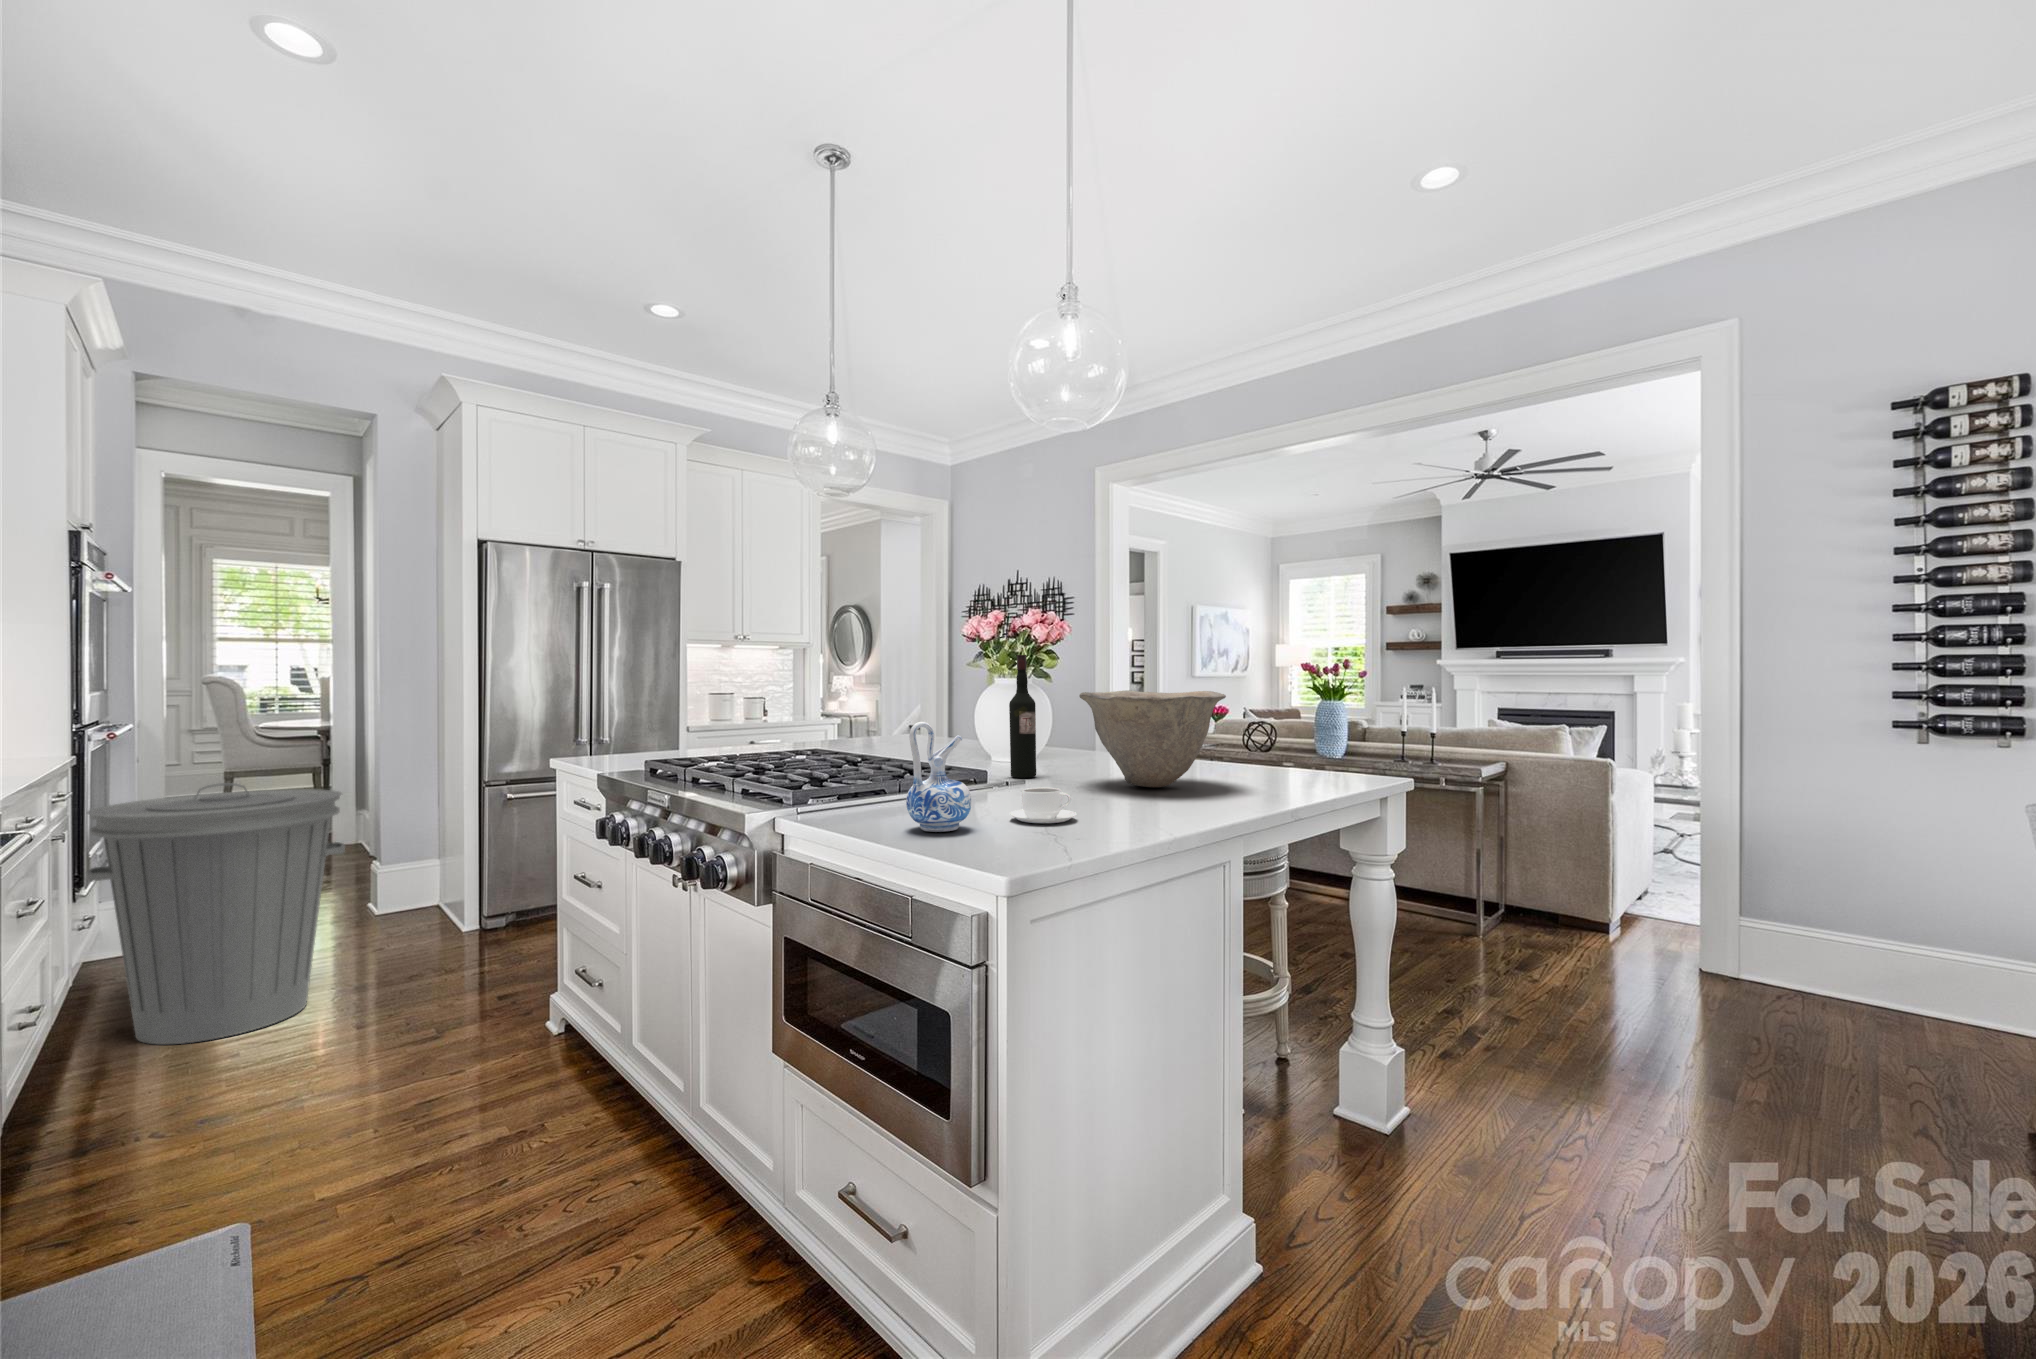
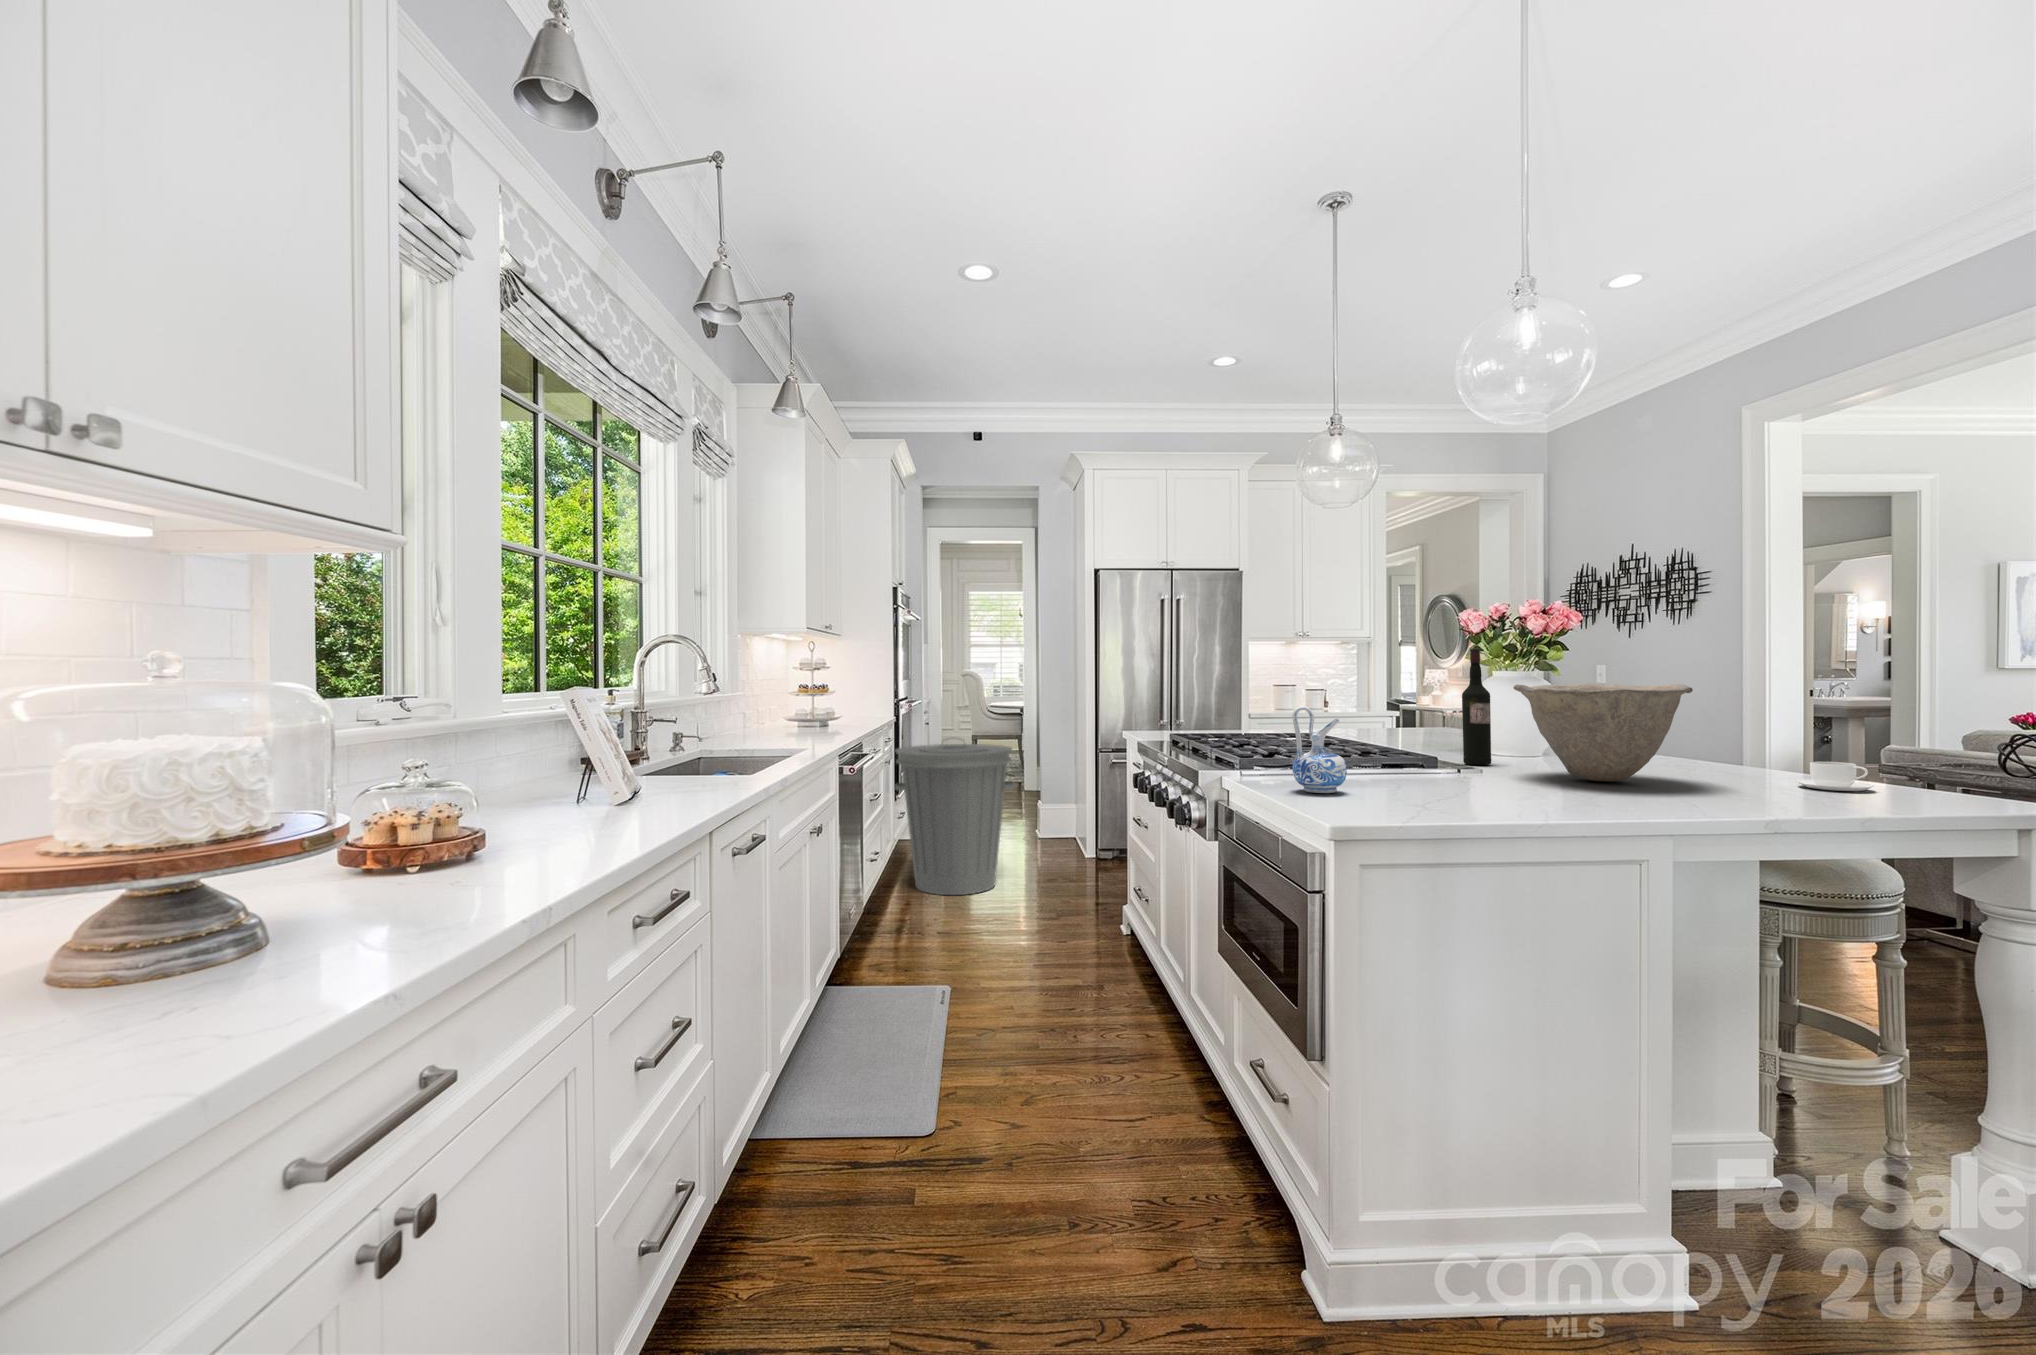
coffee cup: present [1009,788,1077,823] -> present [1796,762,1874,791]

